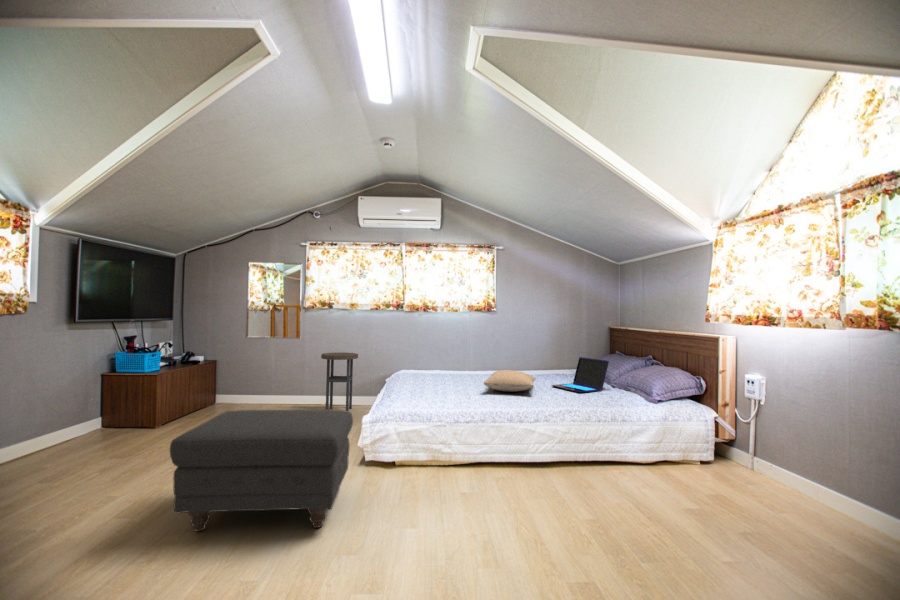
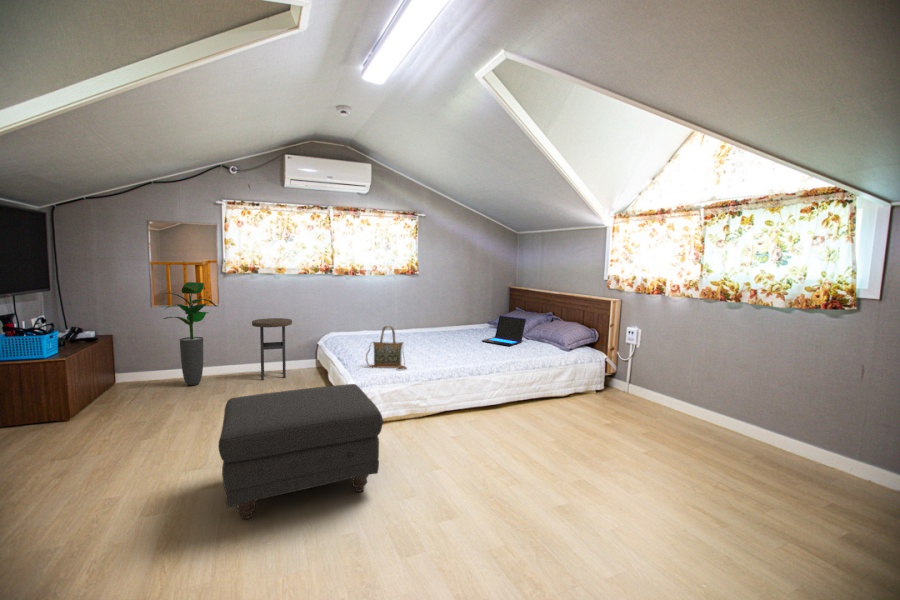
potted plant: none [247,316,294,411] -> present [164,282,216,385]
handbag: none [395,357,435,406] -> present [366,326,407,369]
pillow: present [484,370,536,392] -> none [433,331,479,349]

